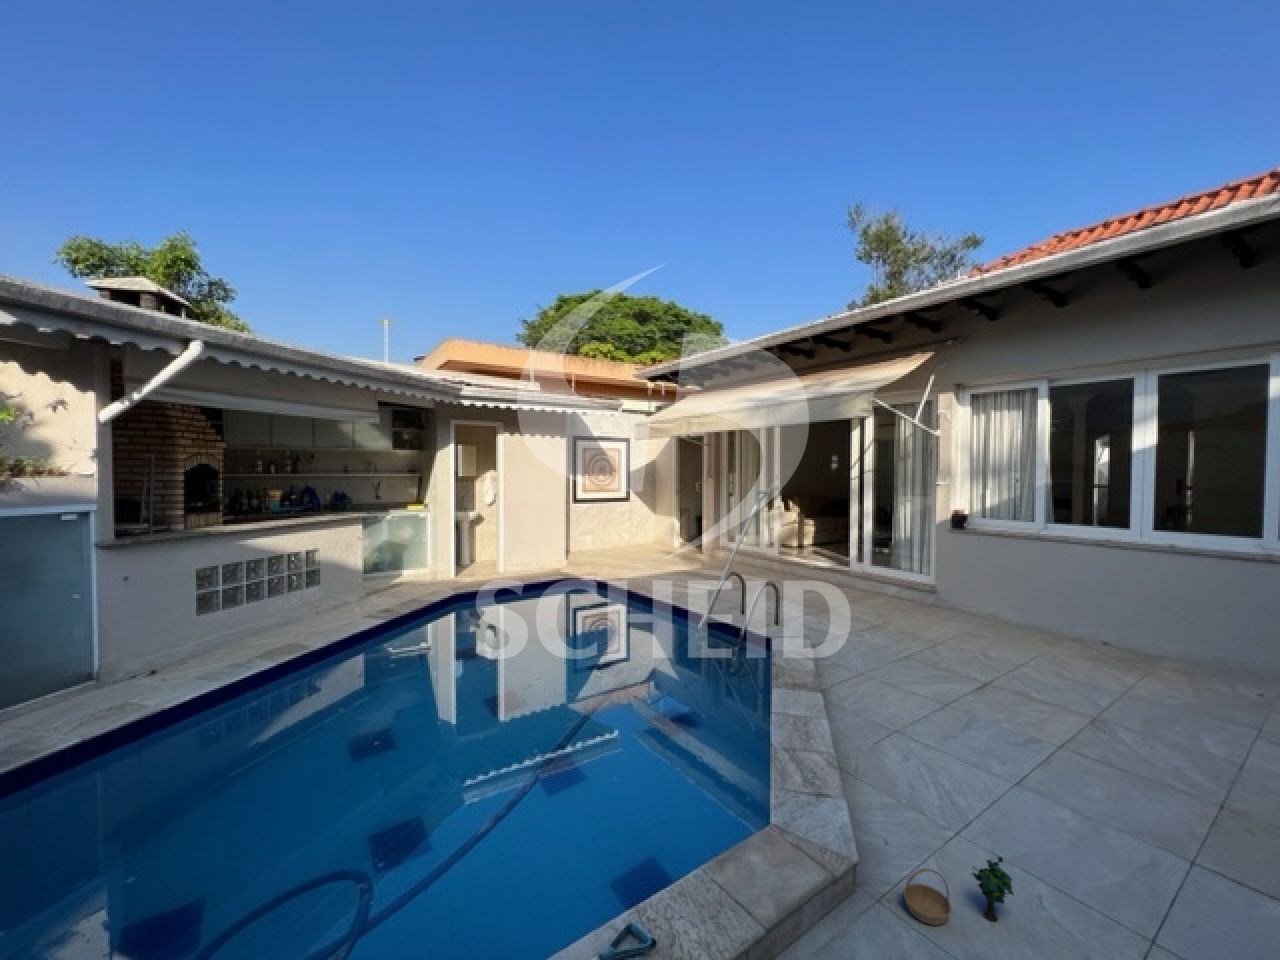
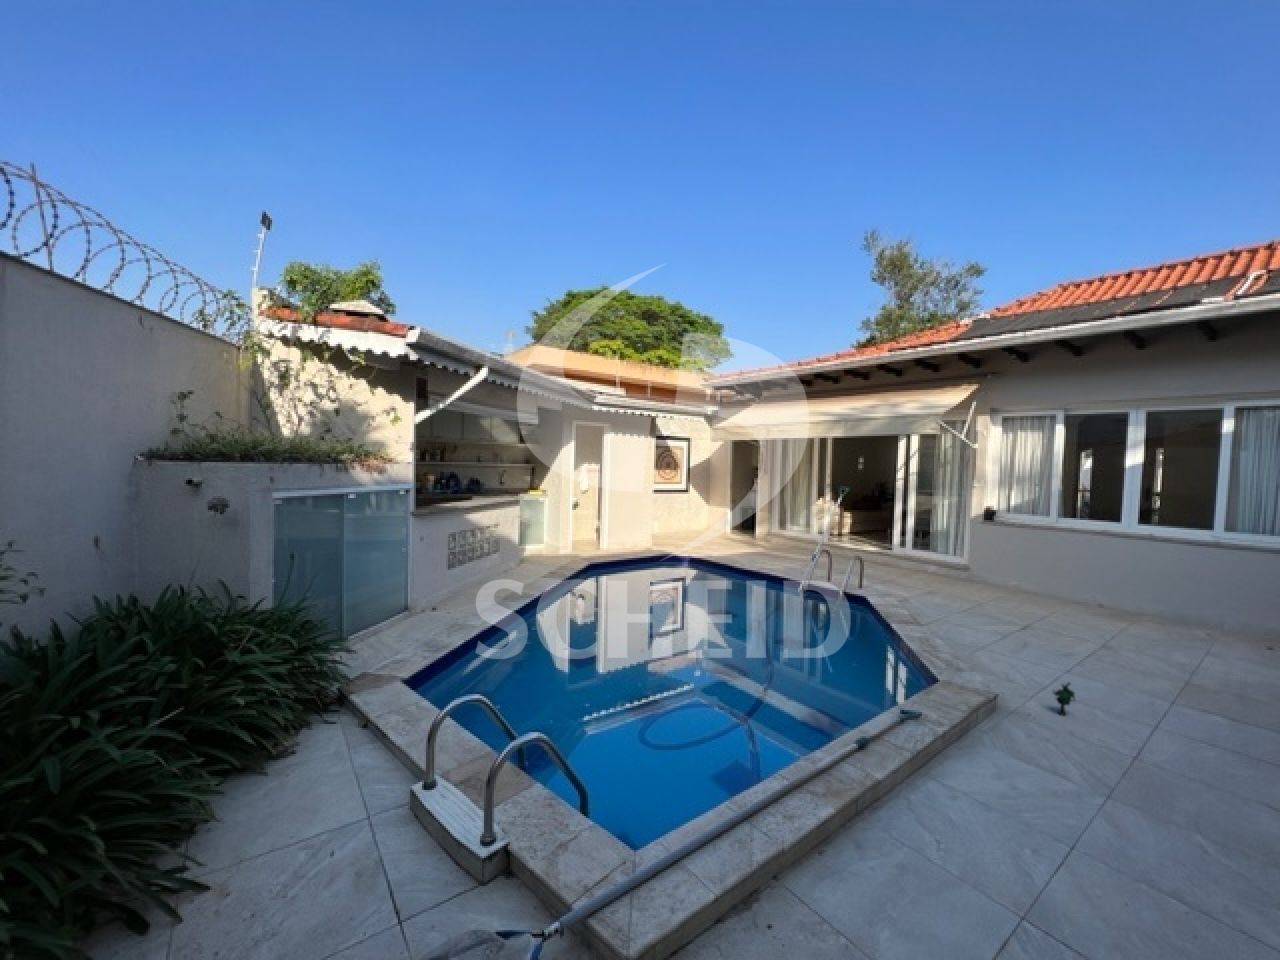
basket: present [904,869,951,925] -> none [1015,690,1043,717]

